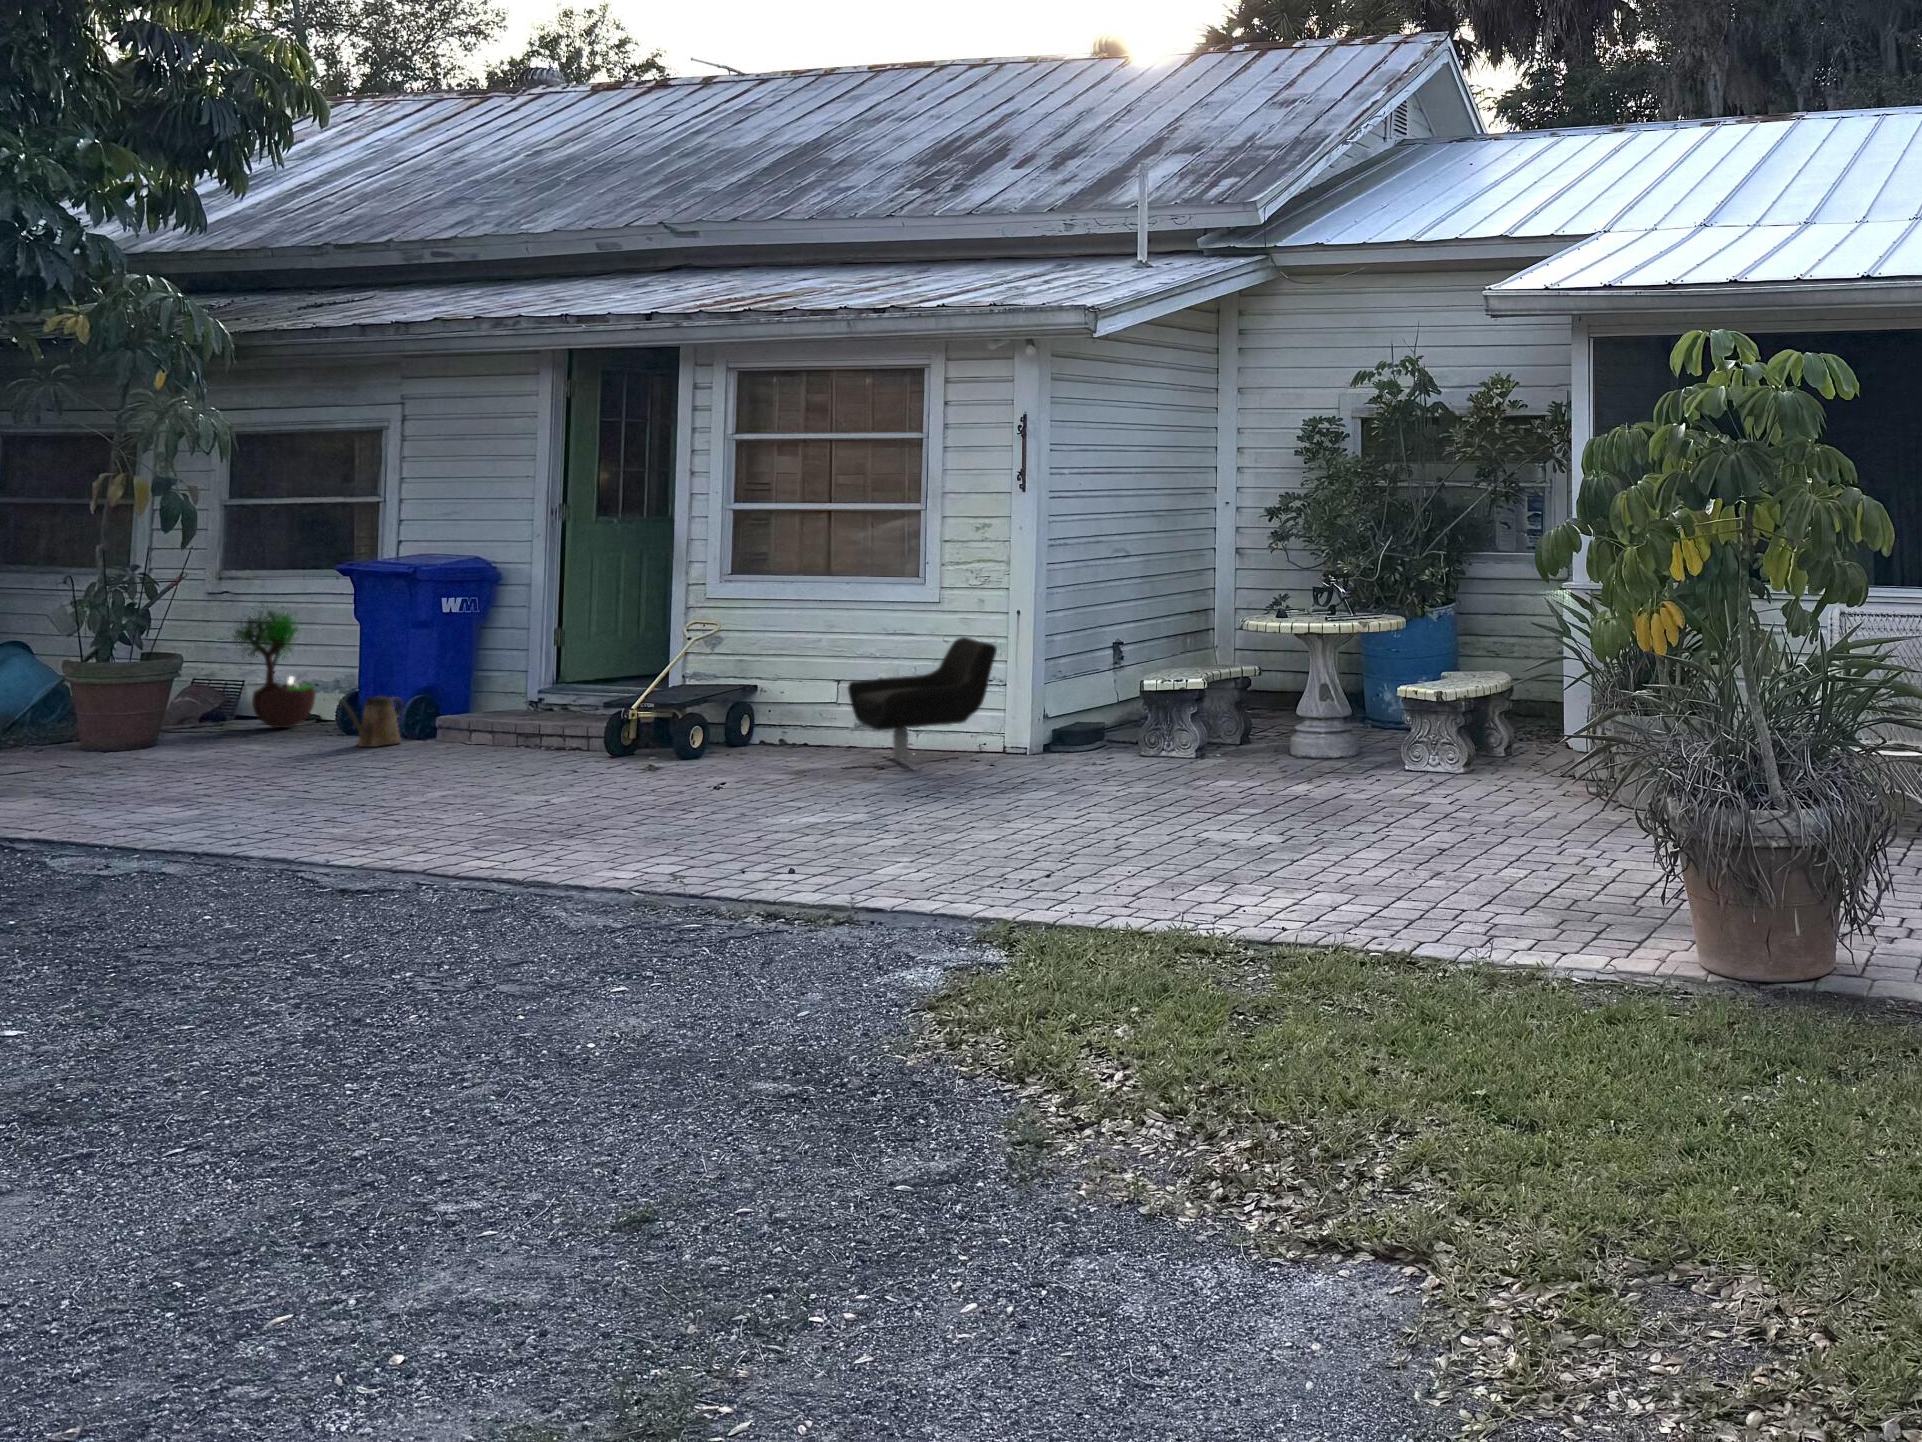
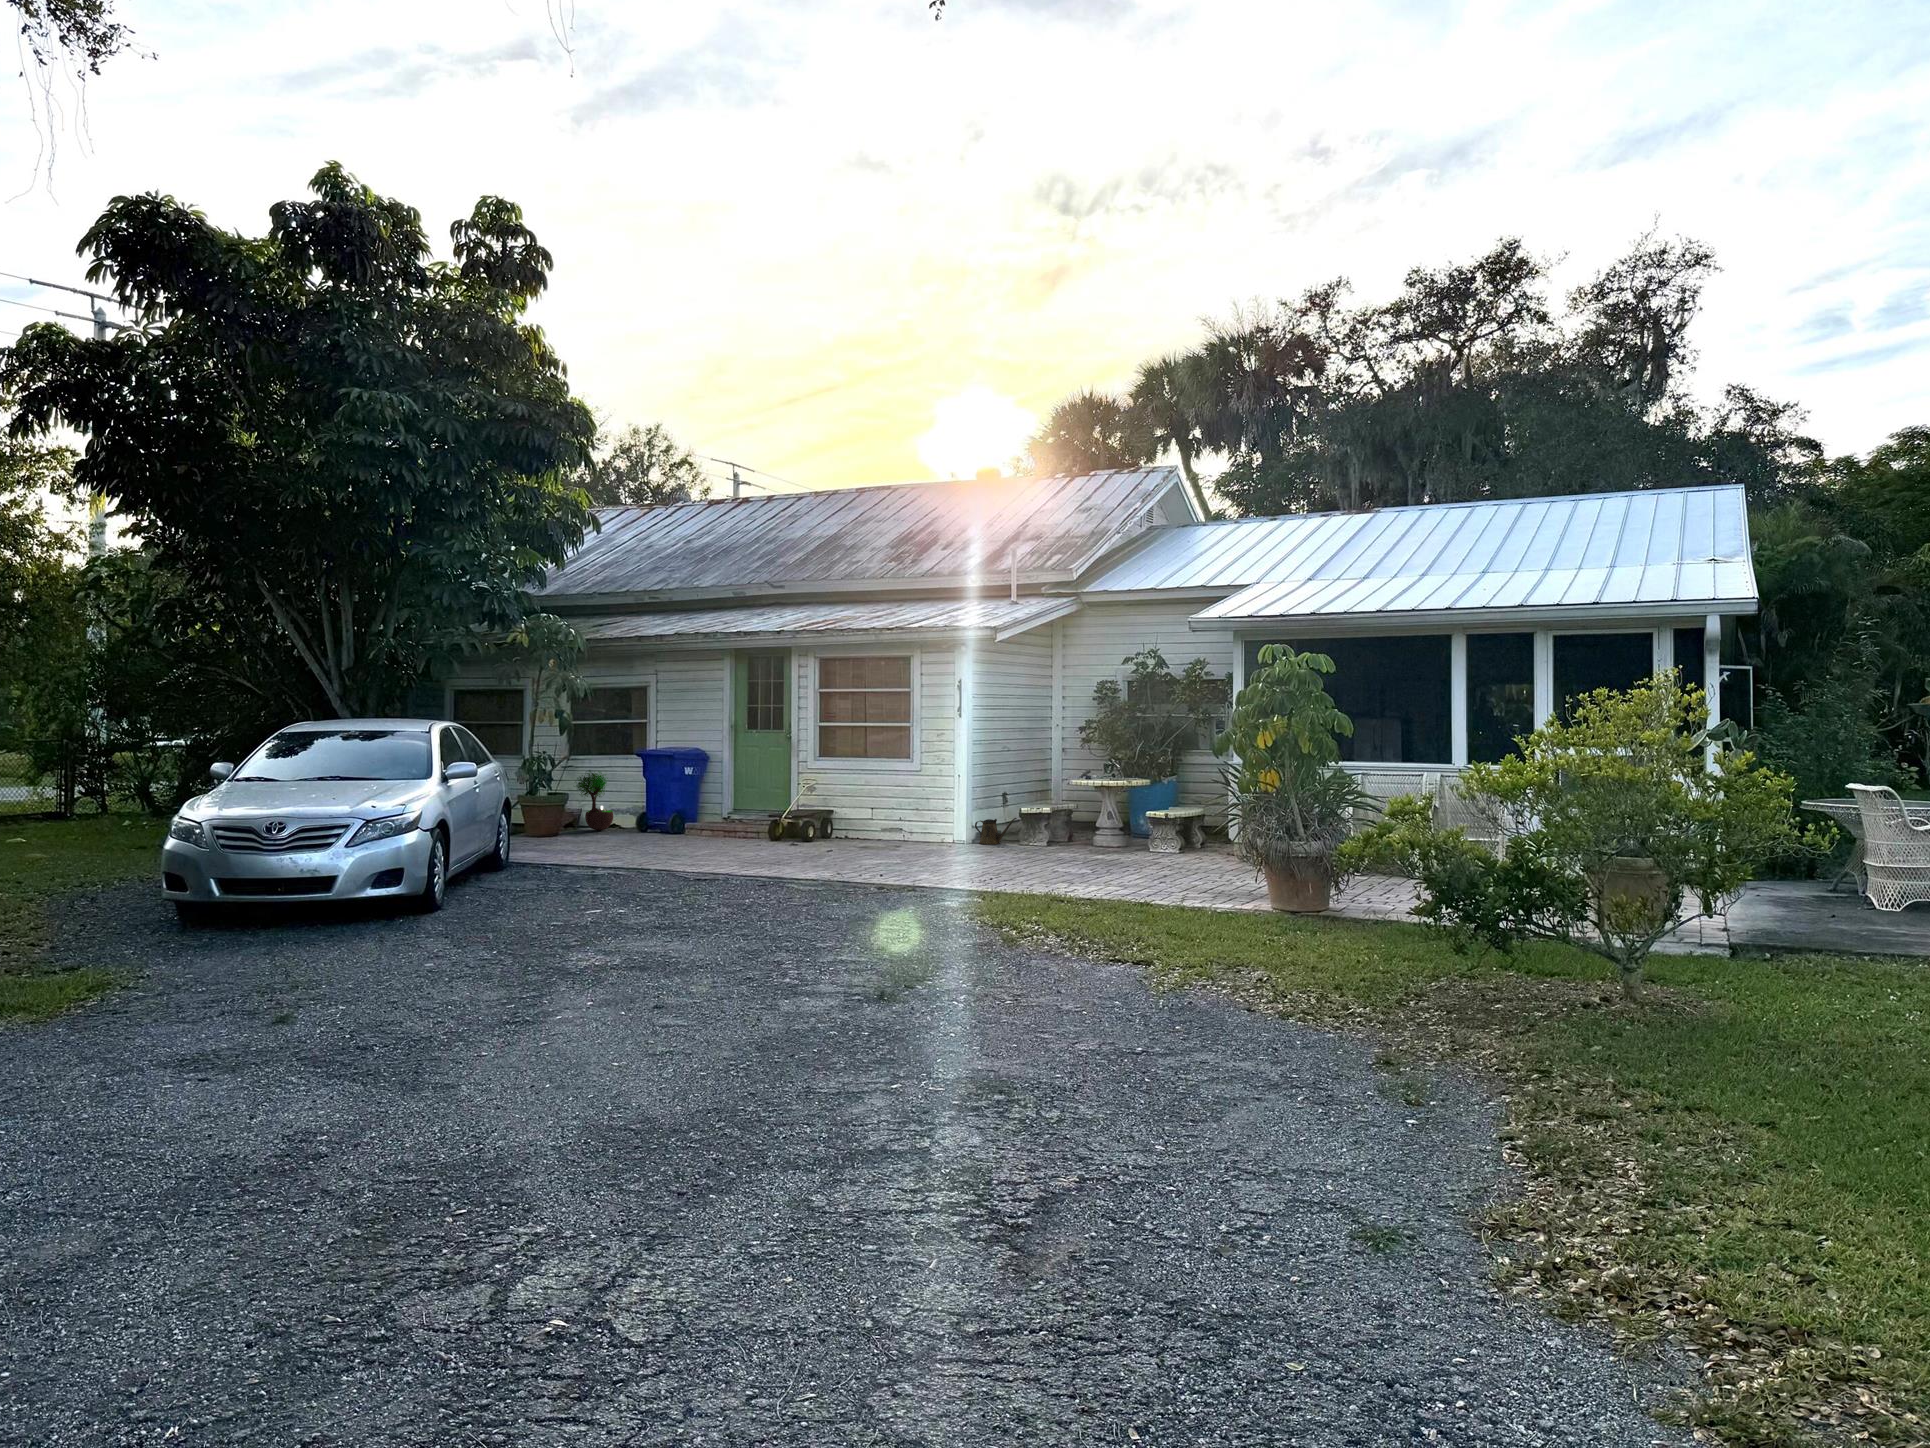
lounge chair: present [848,637,997,770] -> none [880,788,953,849]
watering can: present [339,696,403,747] -> present [975,818,1017,845]

